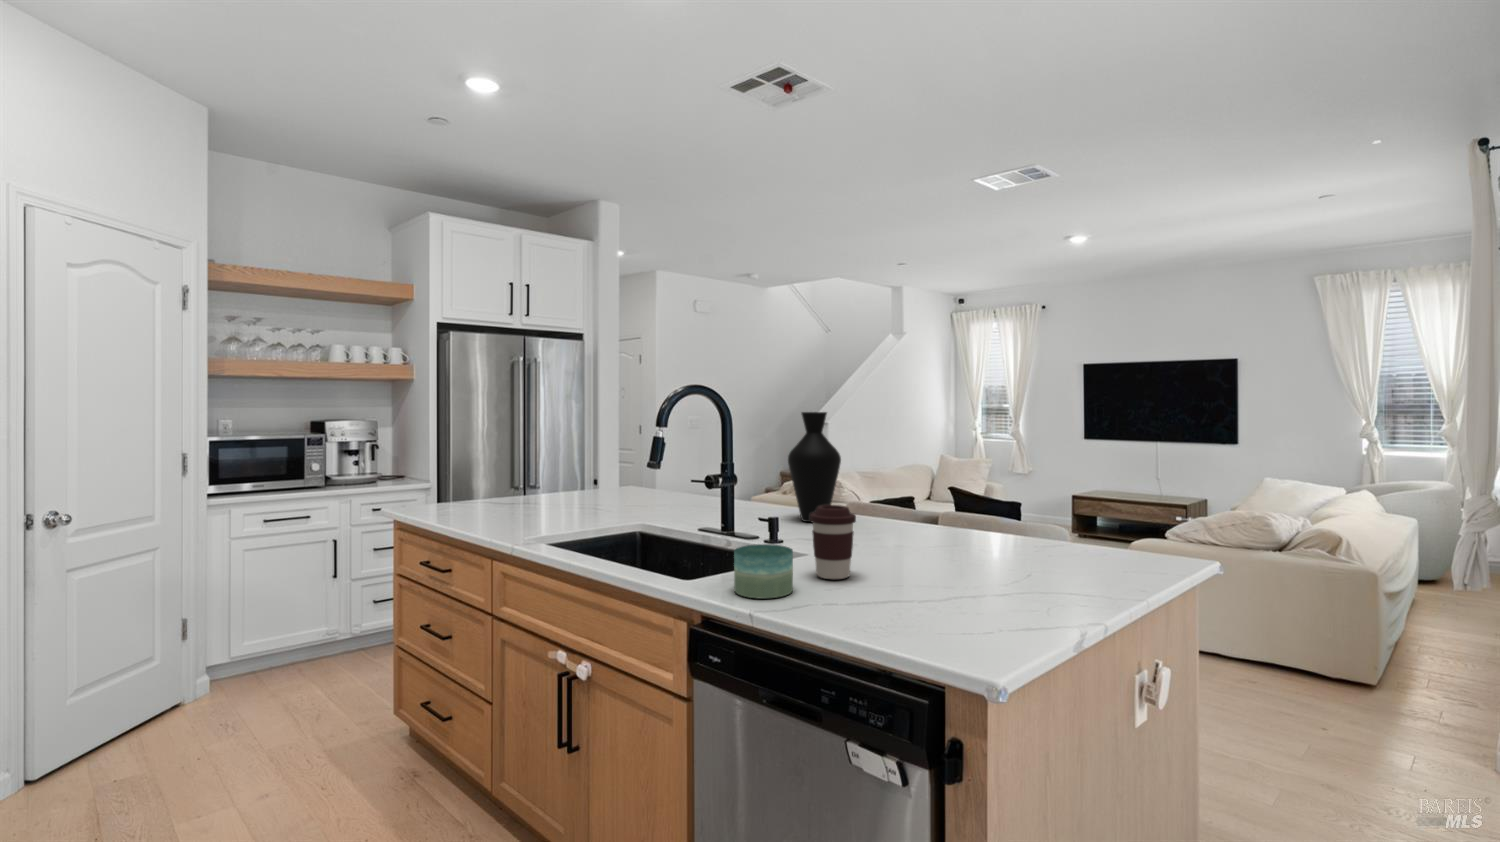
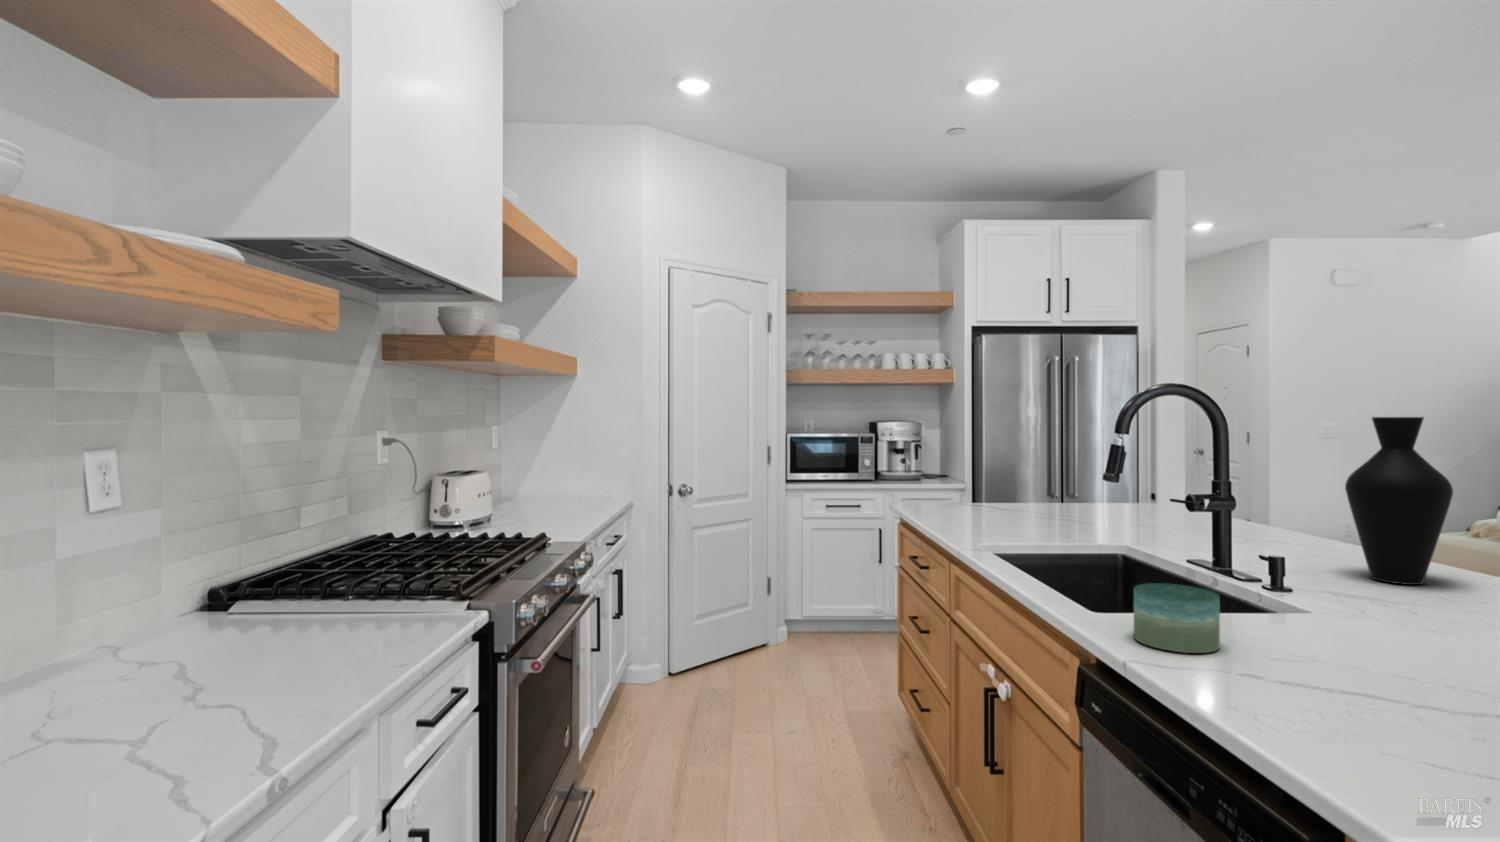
coffee cup: present [810,505,856,579] -> none [1270,549,1351,656]

